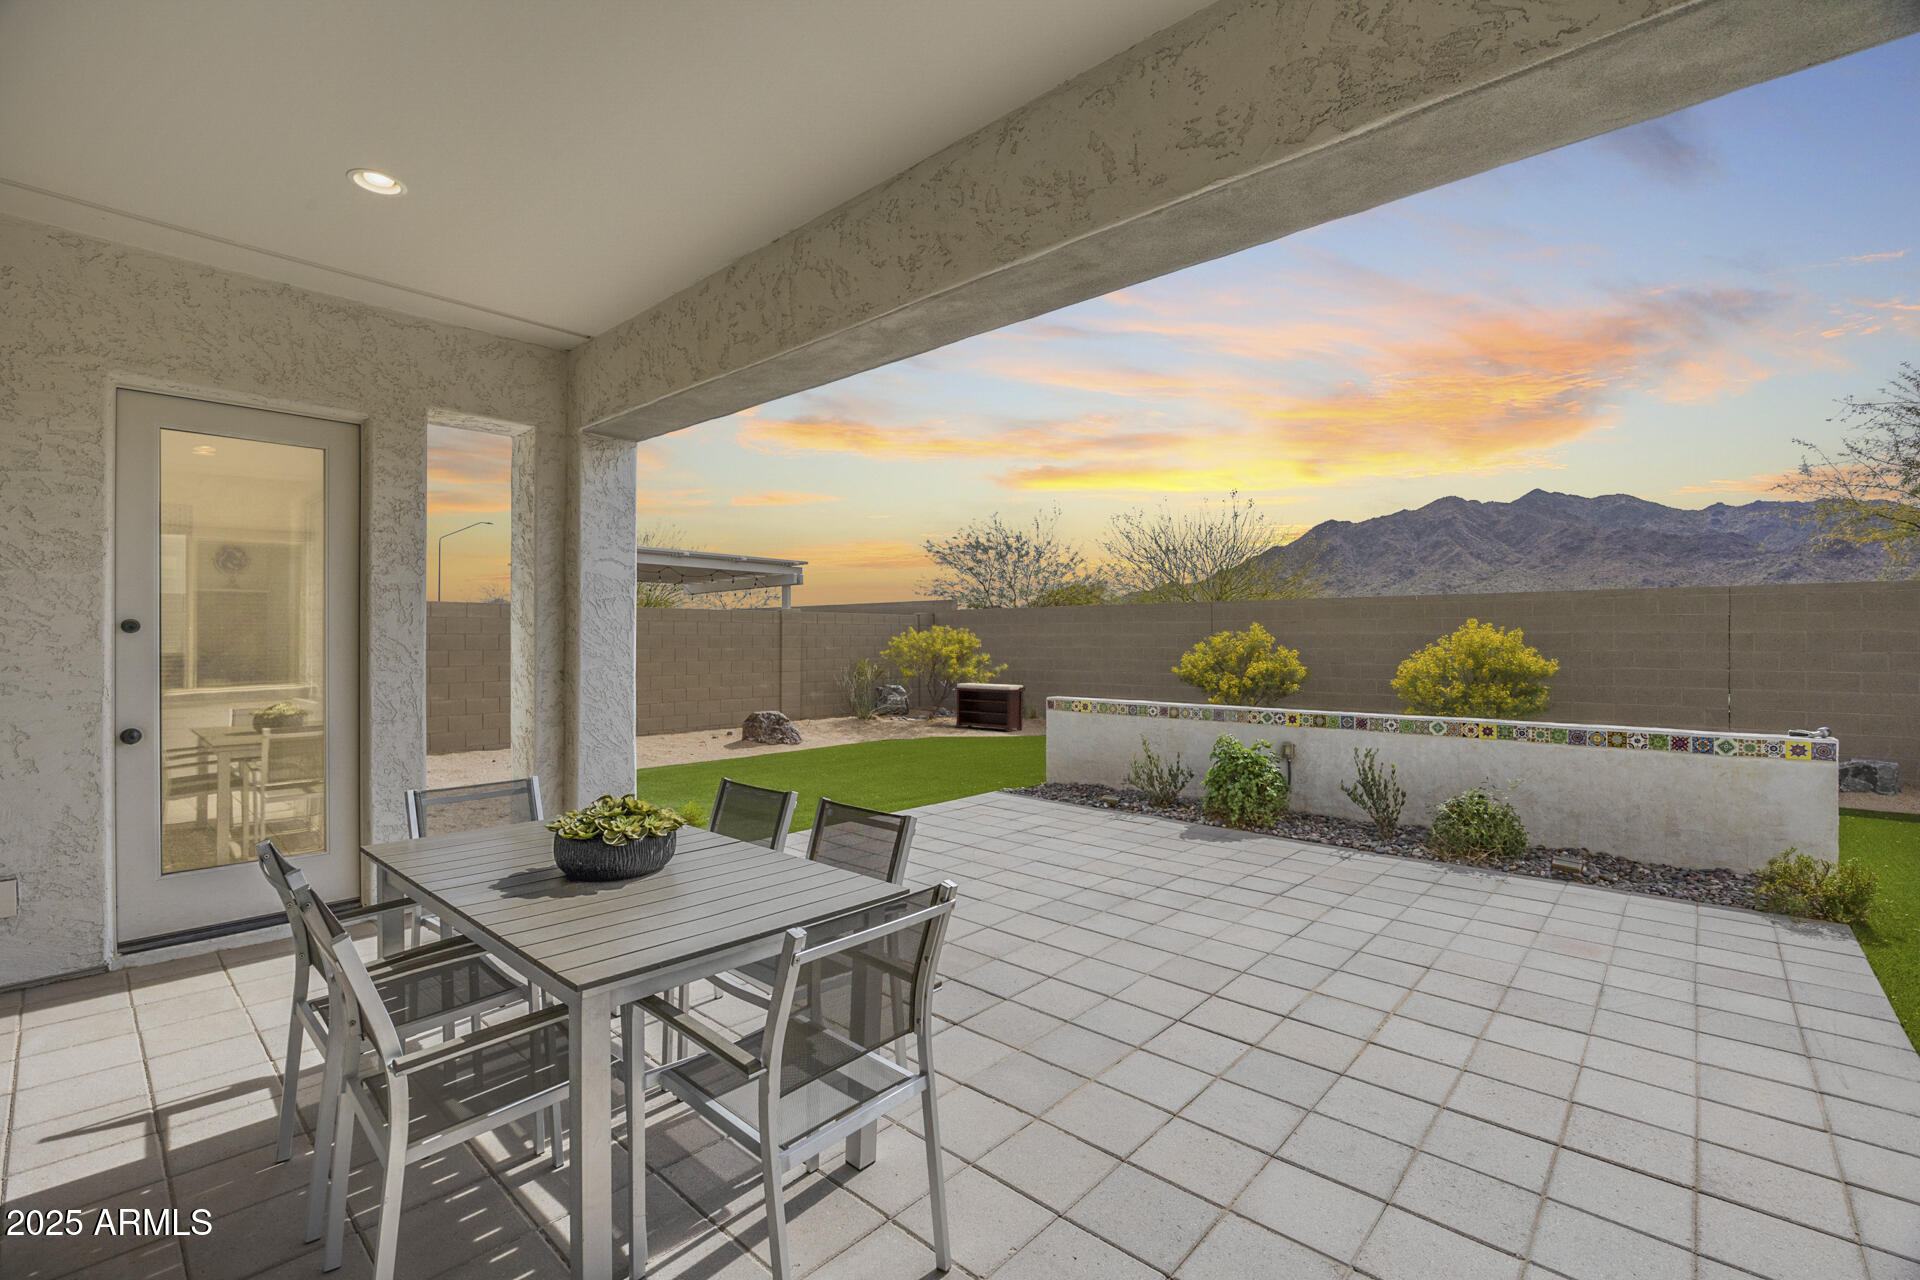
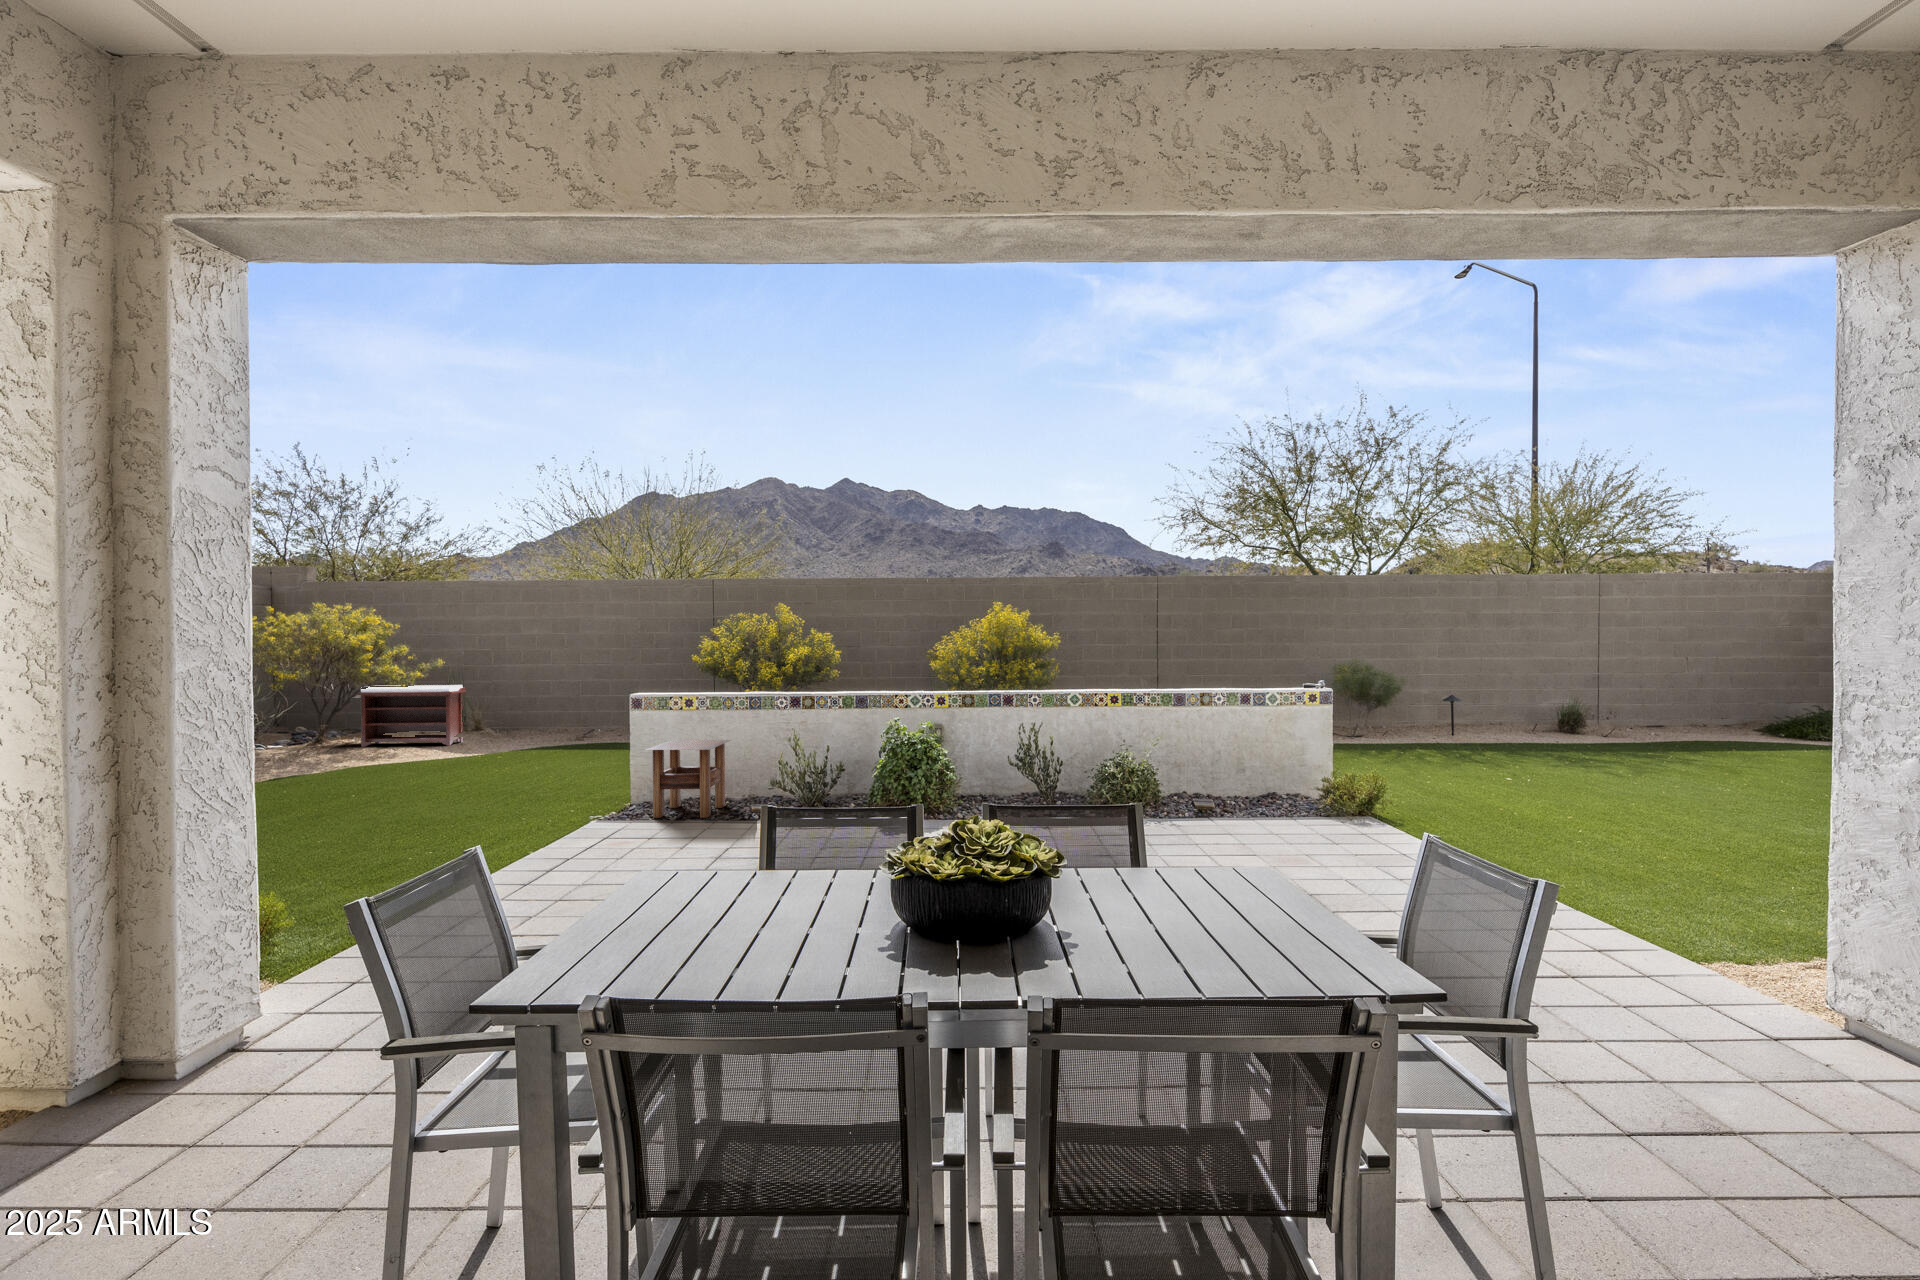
side table: none [1024,737,1111,804] -> present [646,740,731,818]

